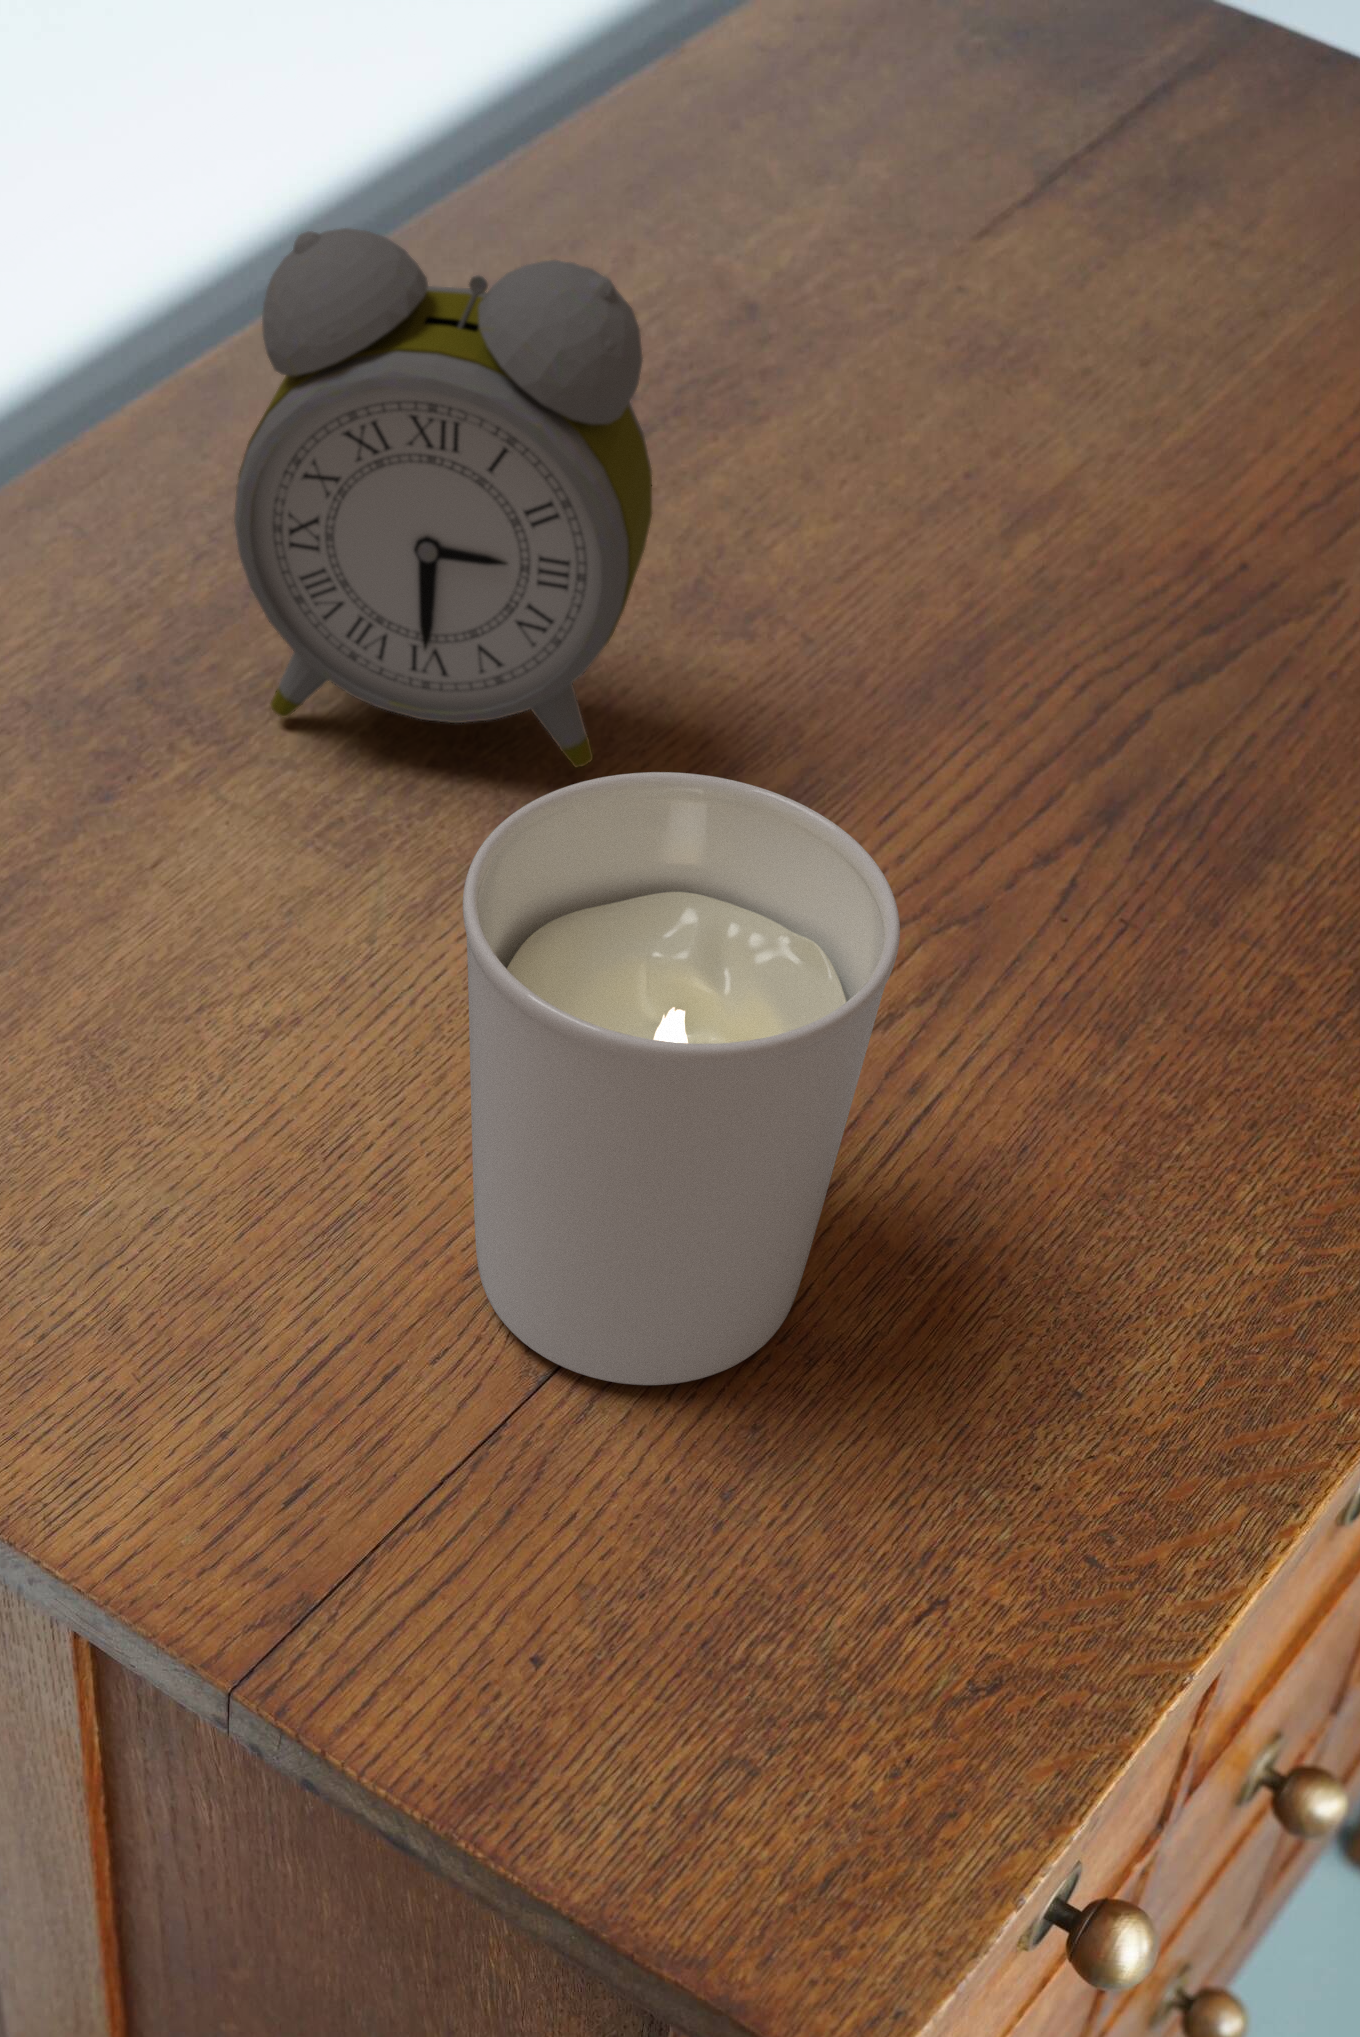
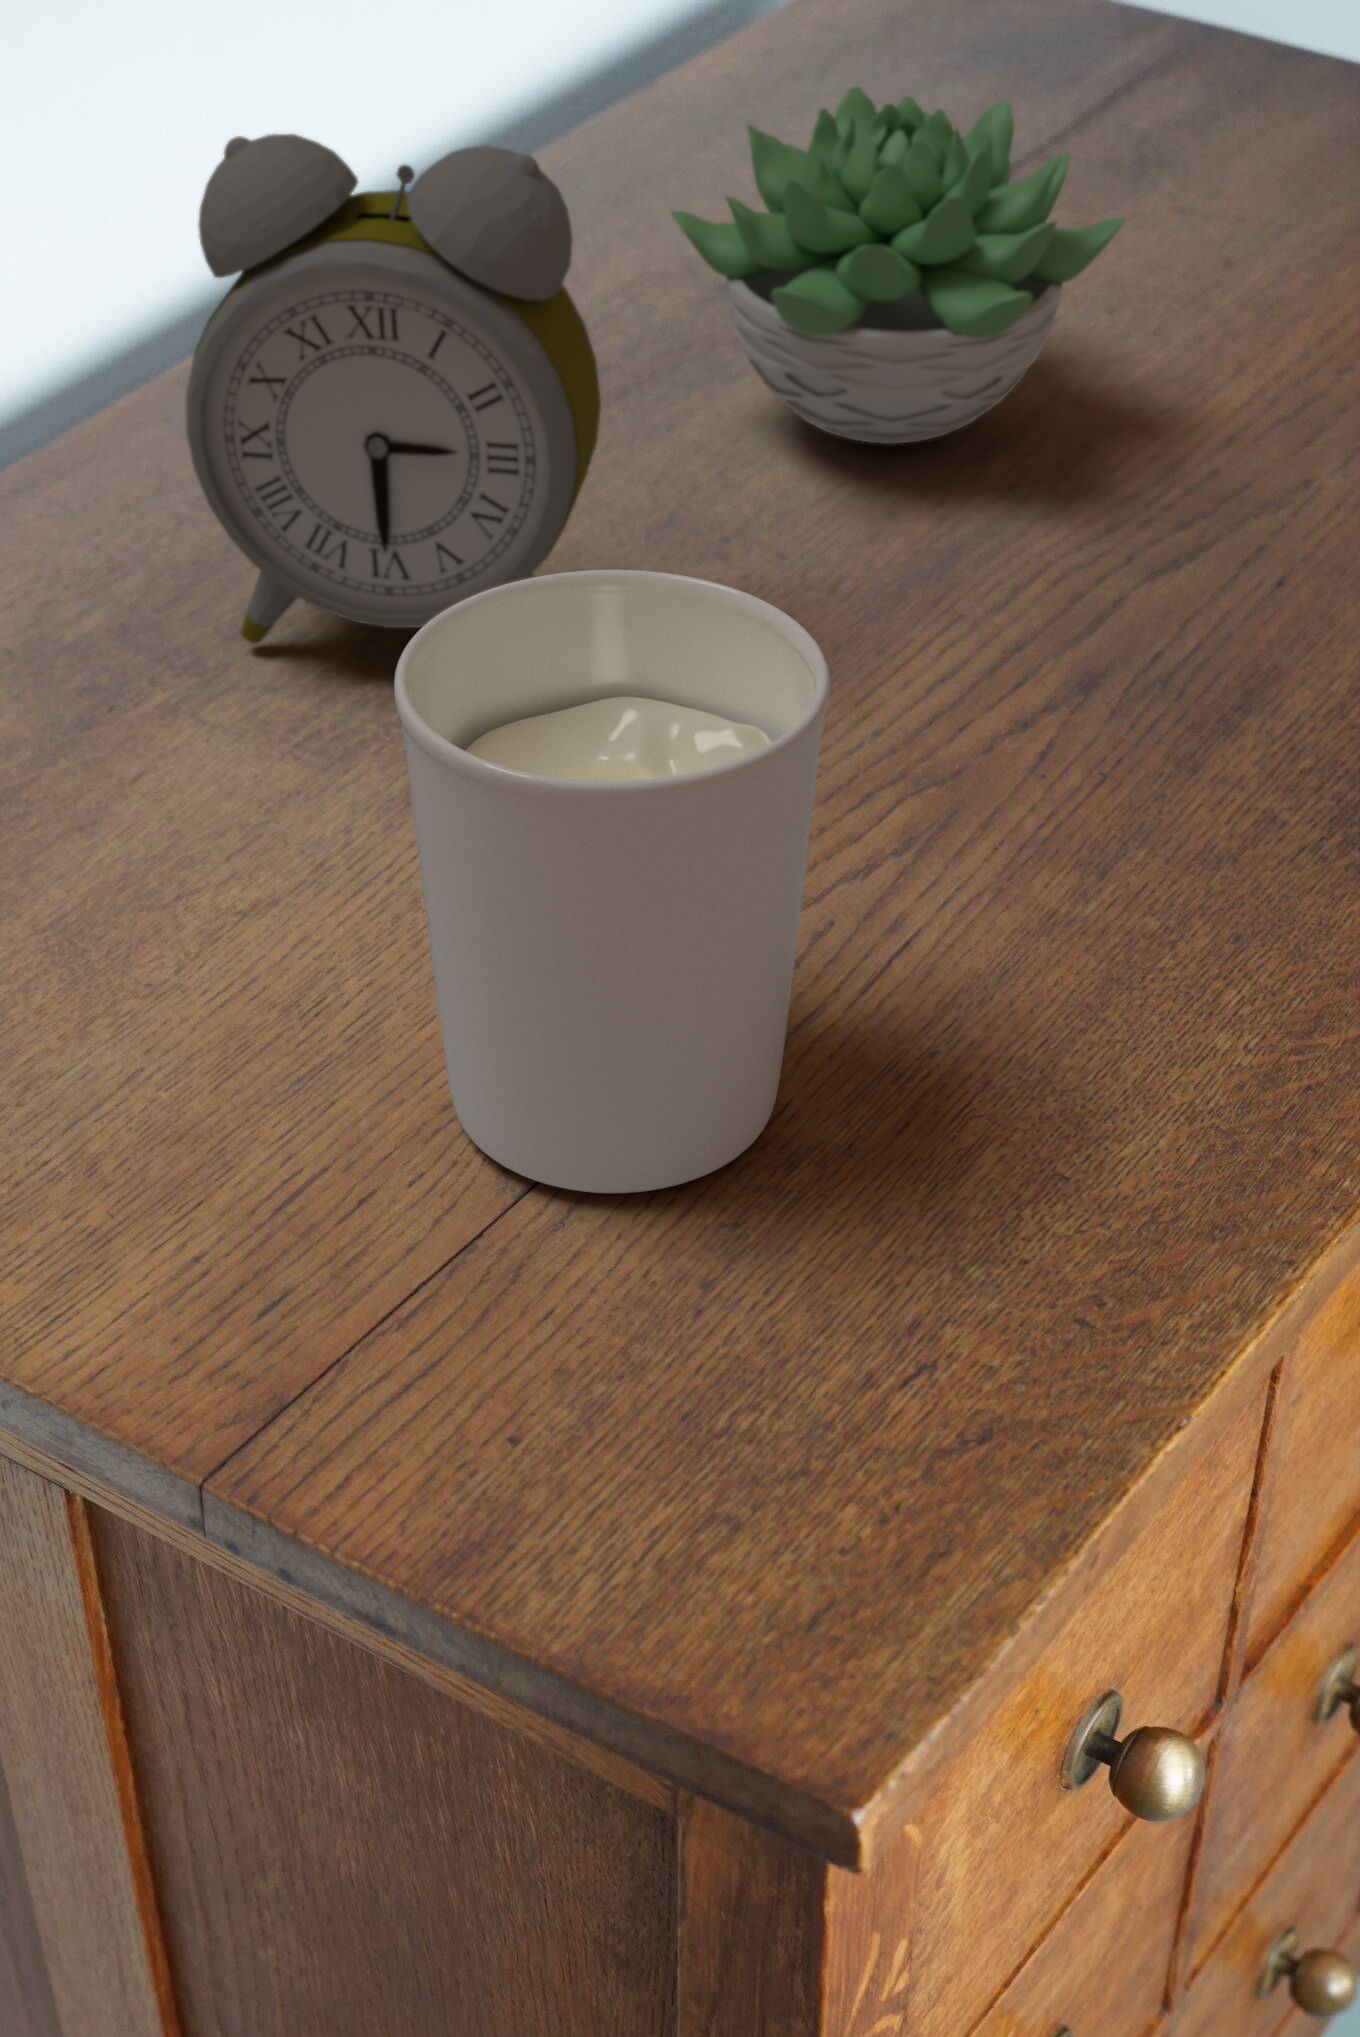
succulent plant: none [724,154,1181,527] -> present [671,87,1126,444]

